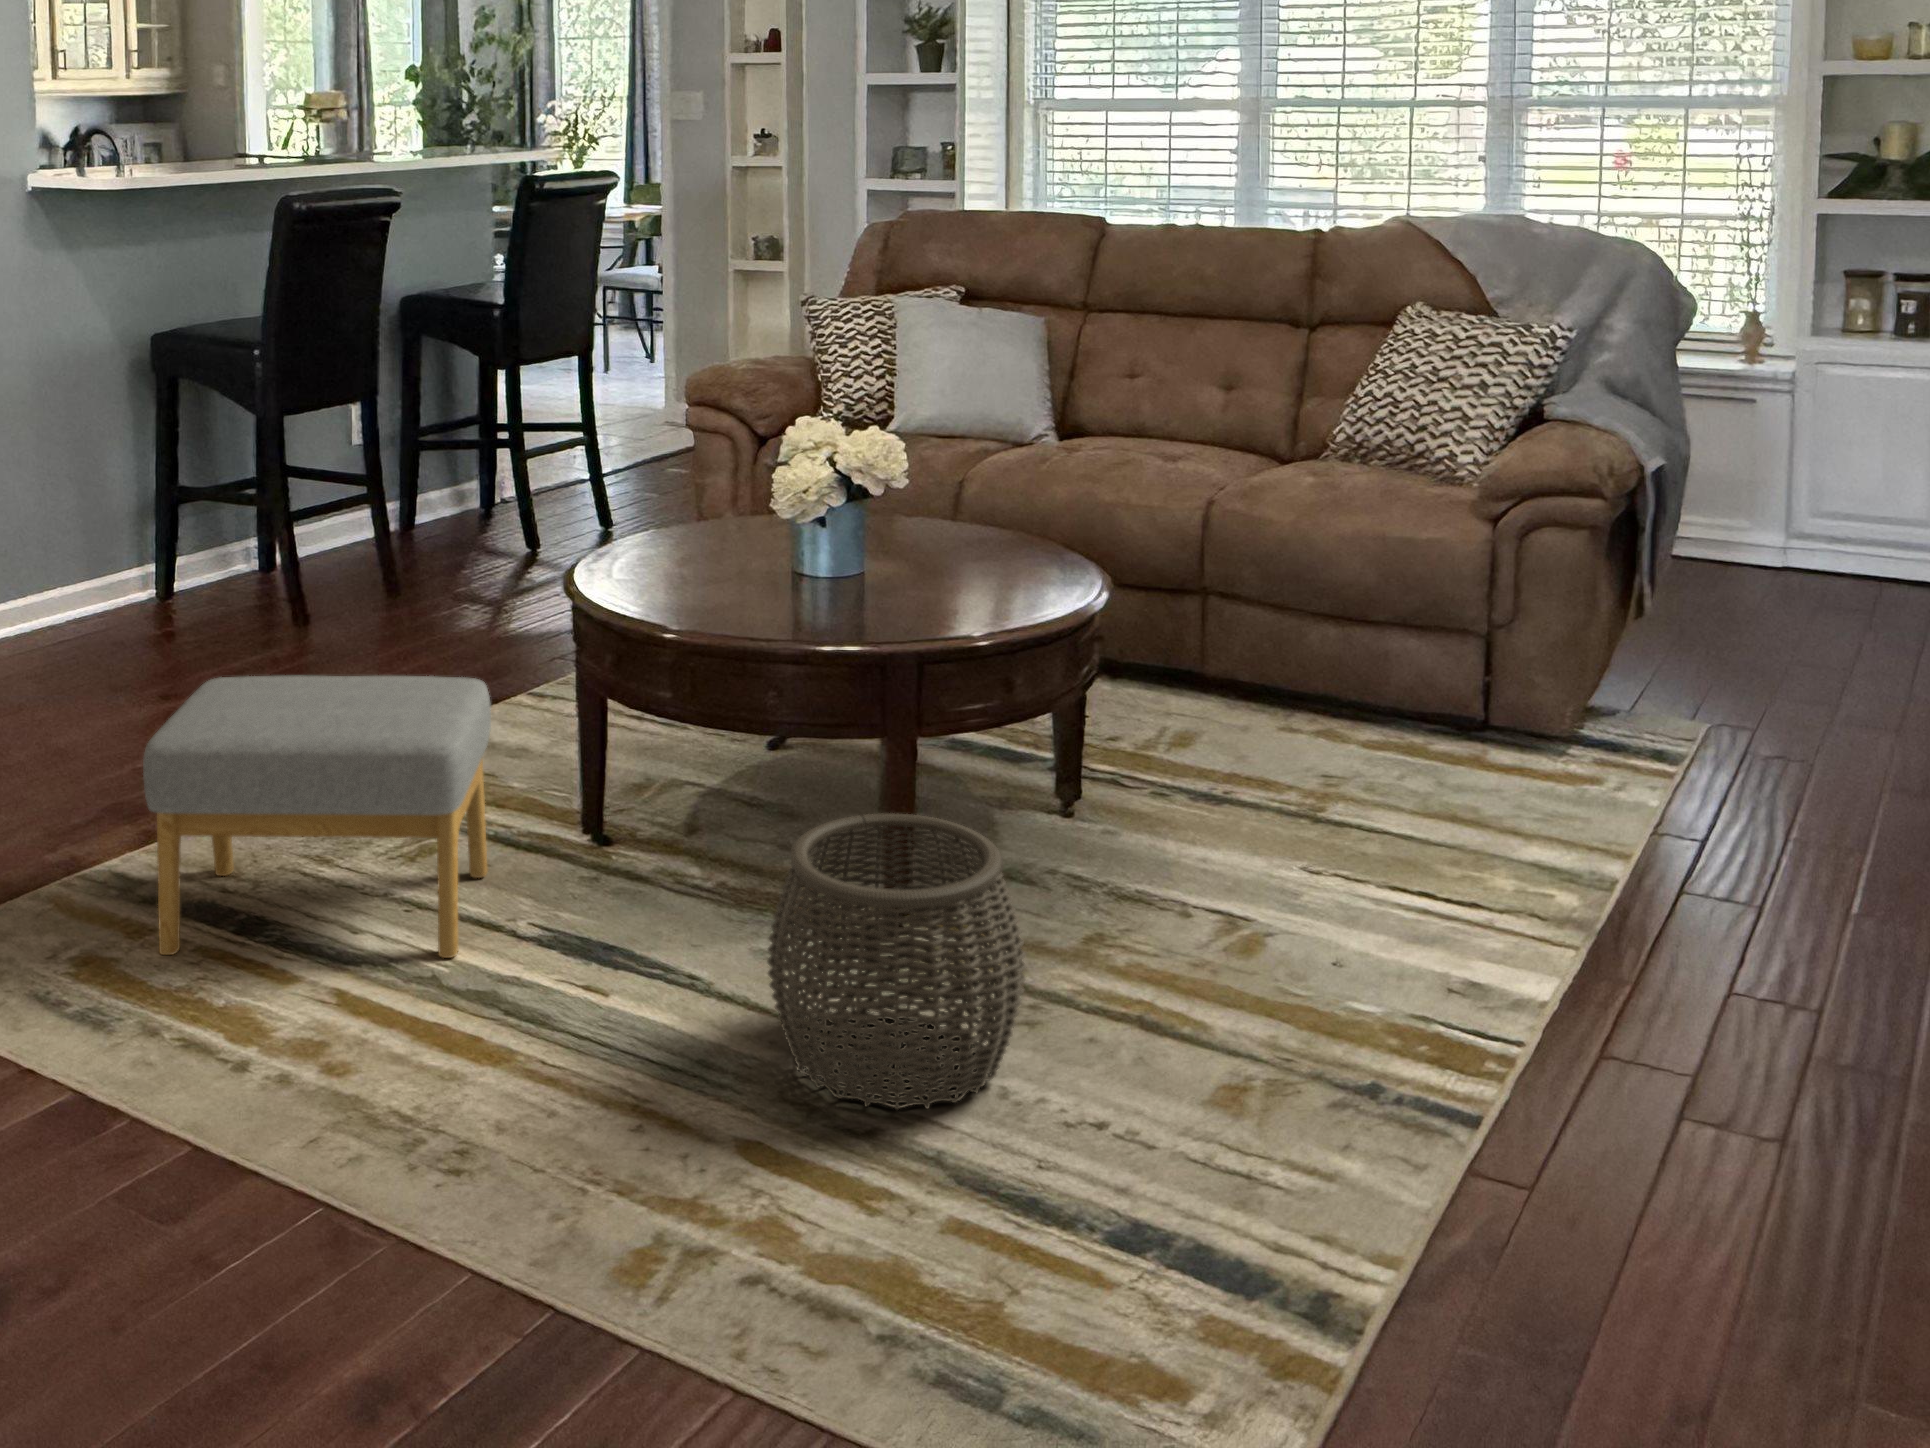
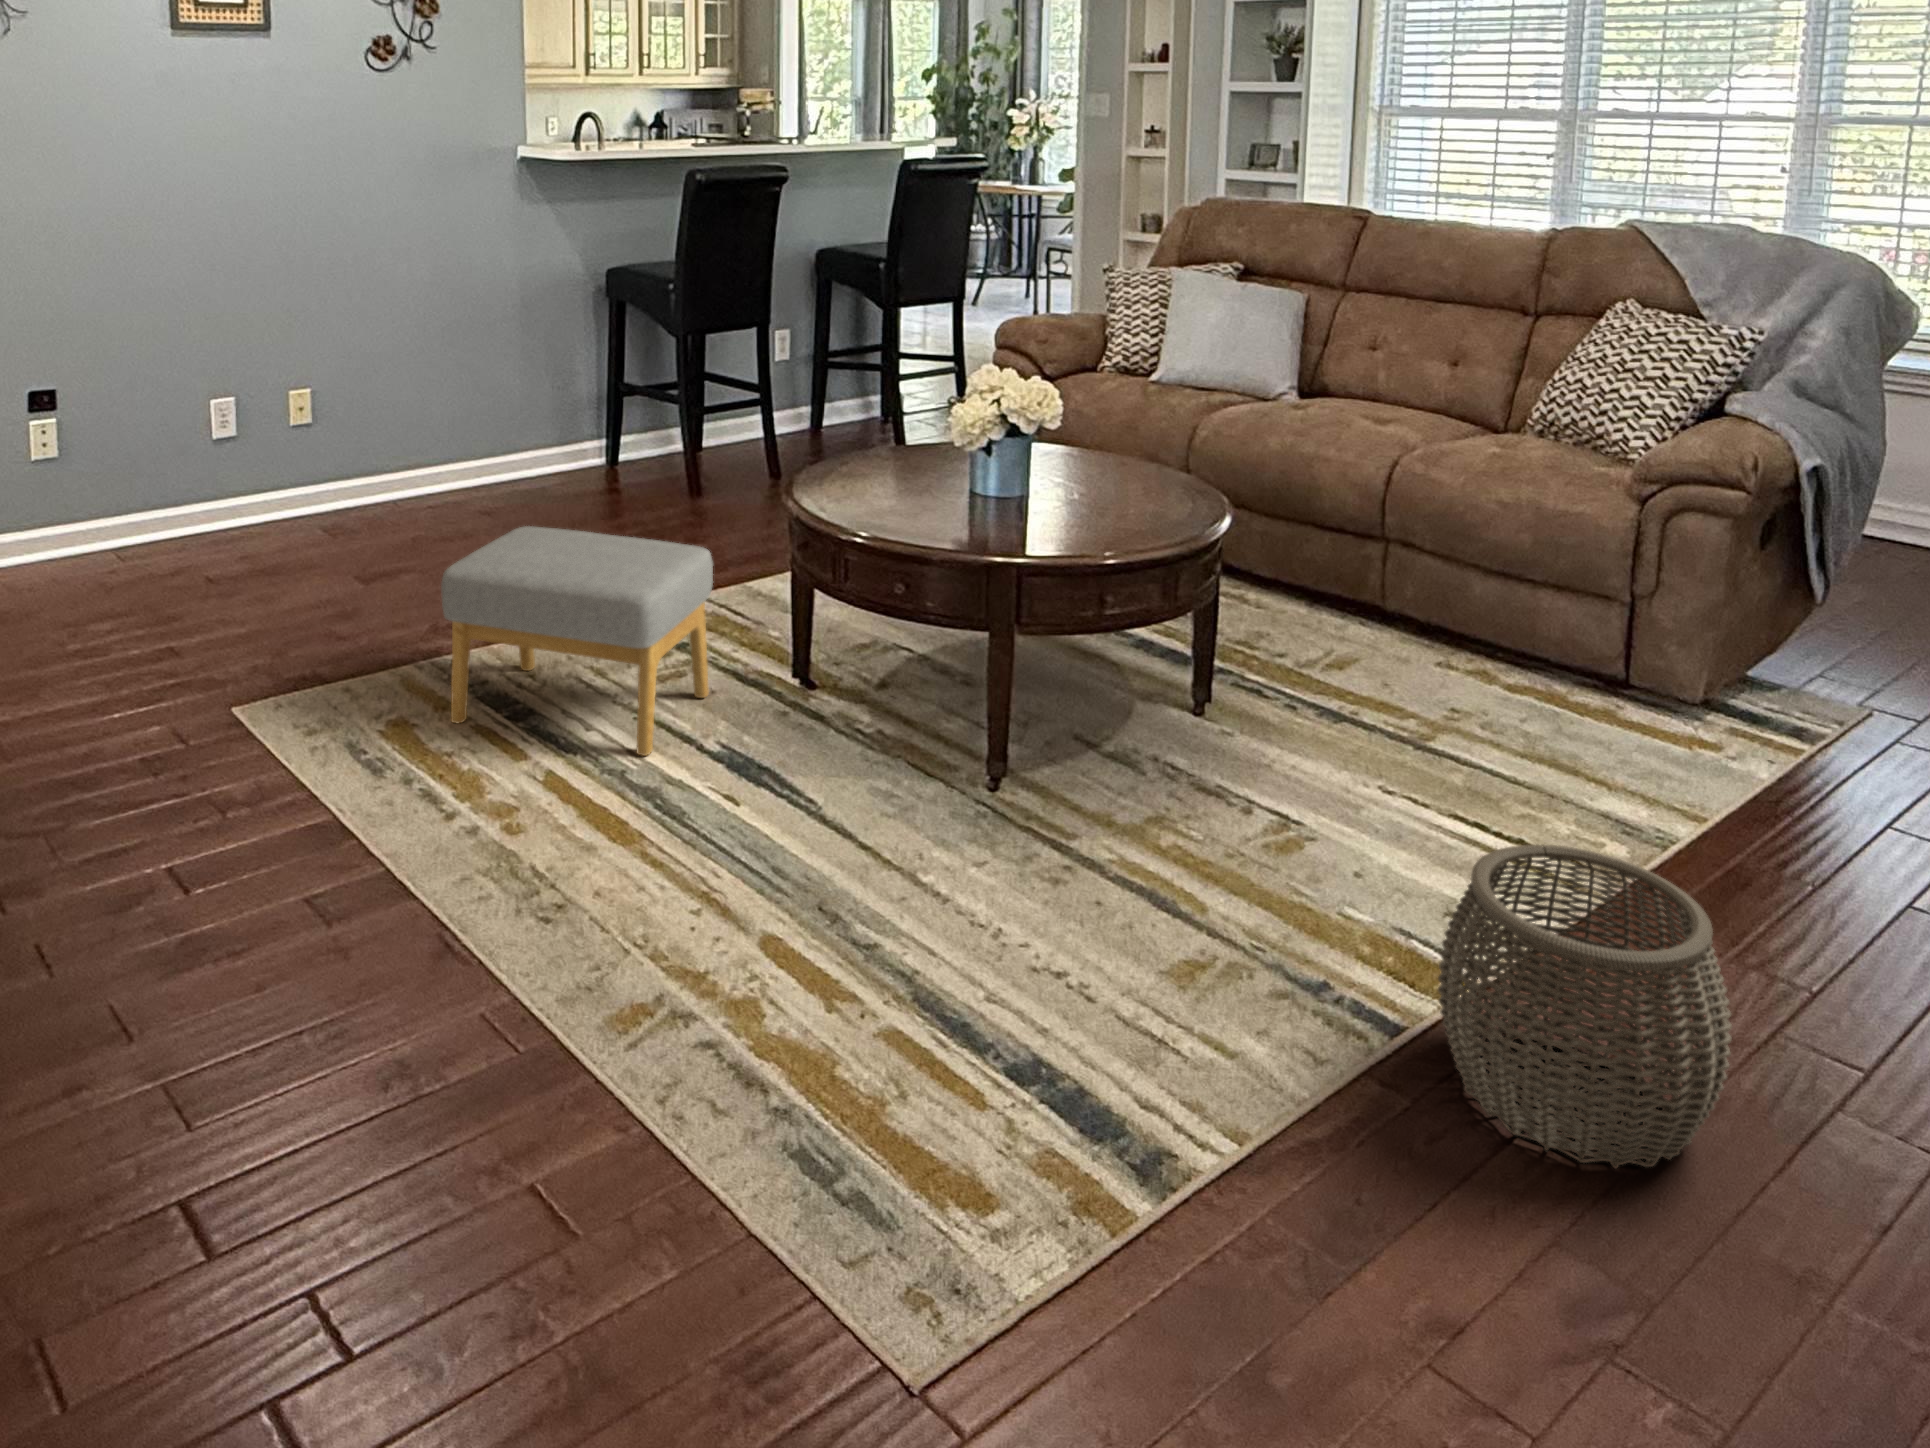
woven basket: present [767,814,1026,1110] -> present [1438,844,1732,1168]

